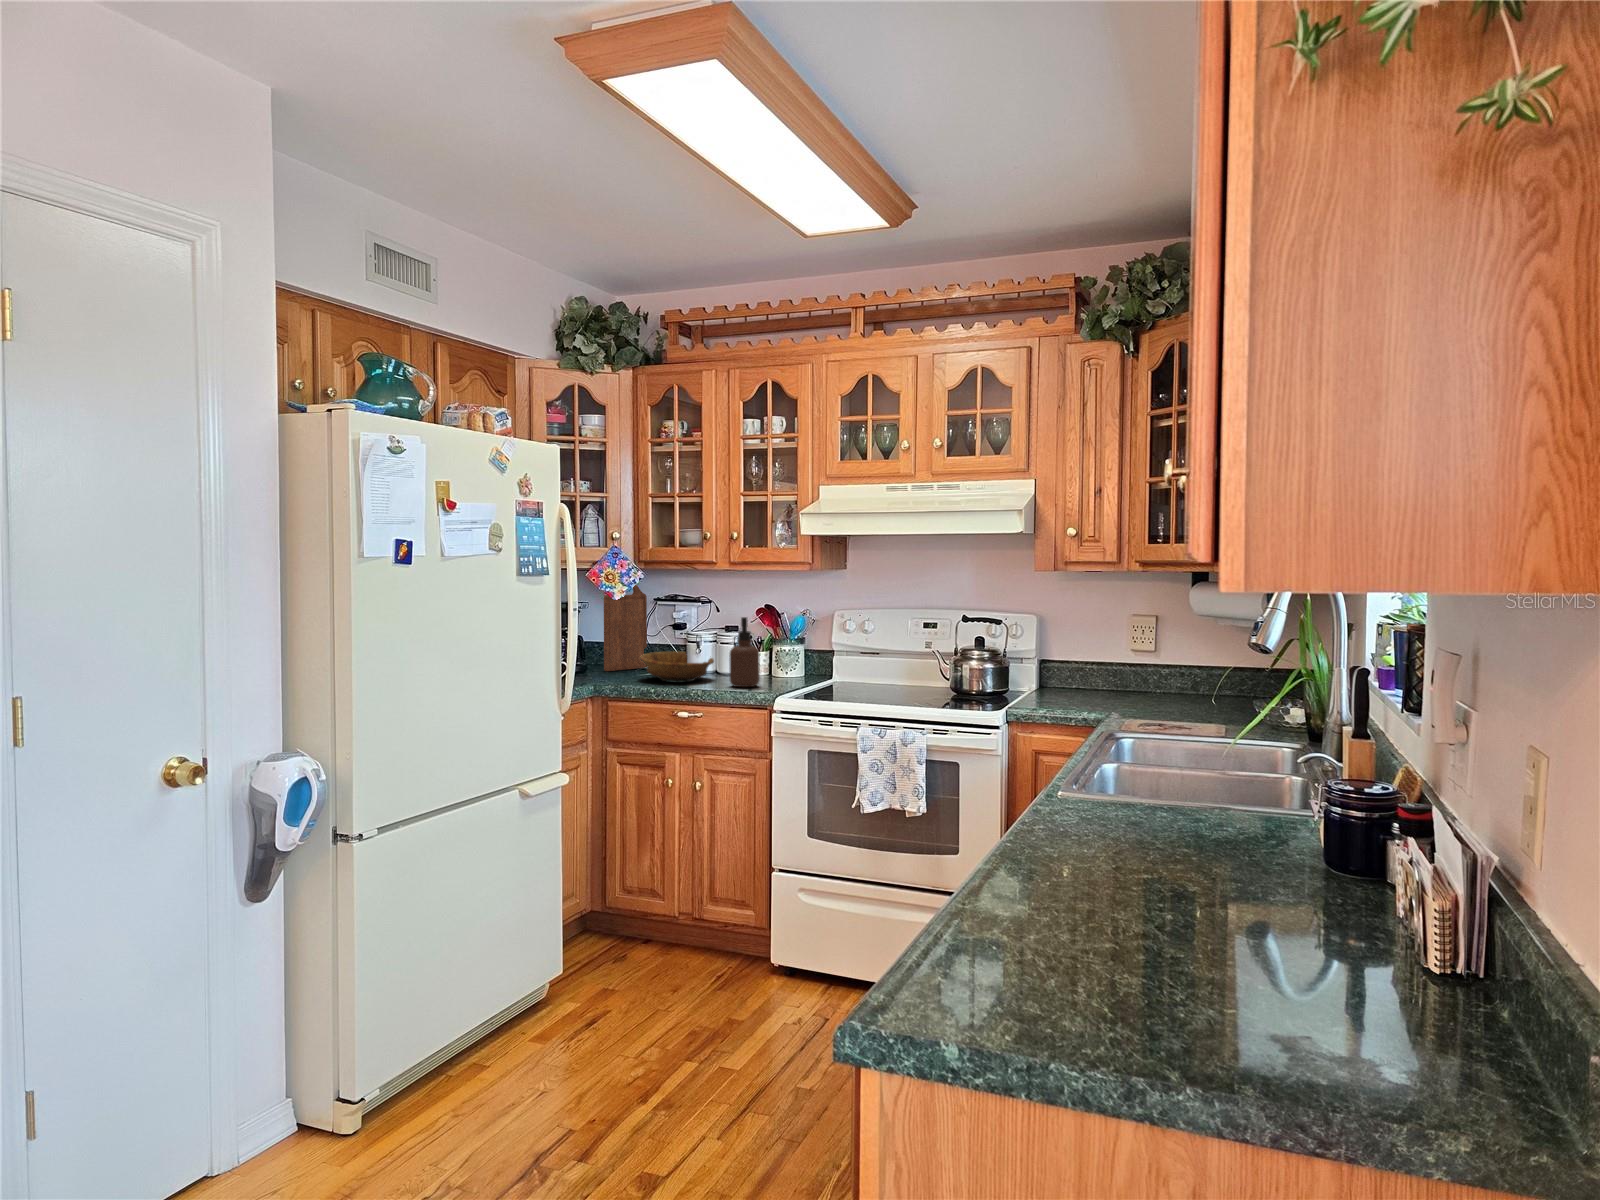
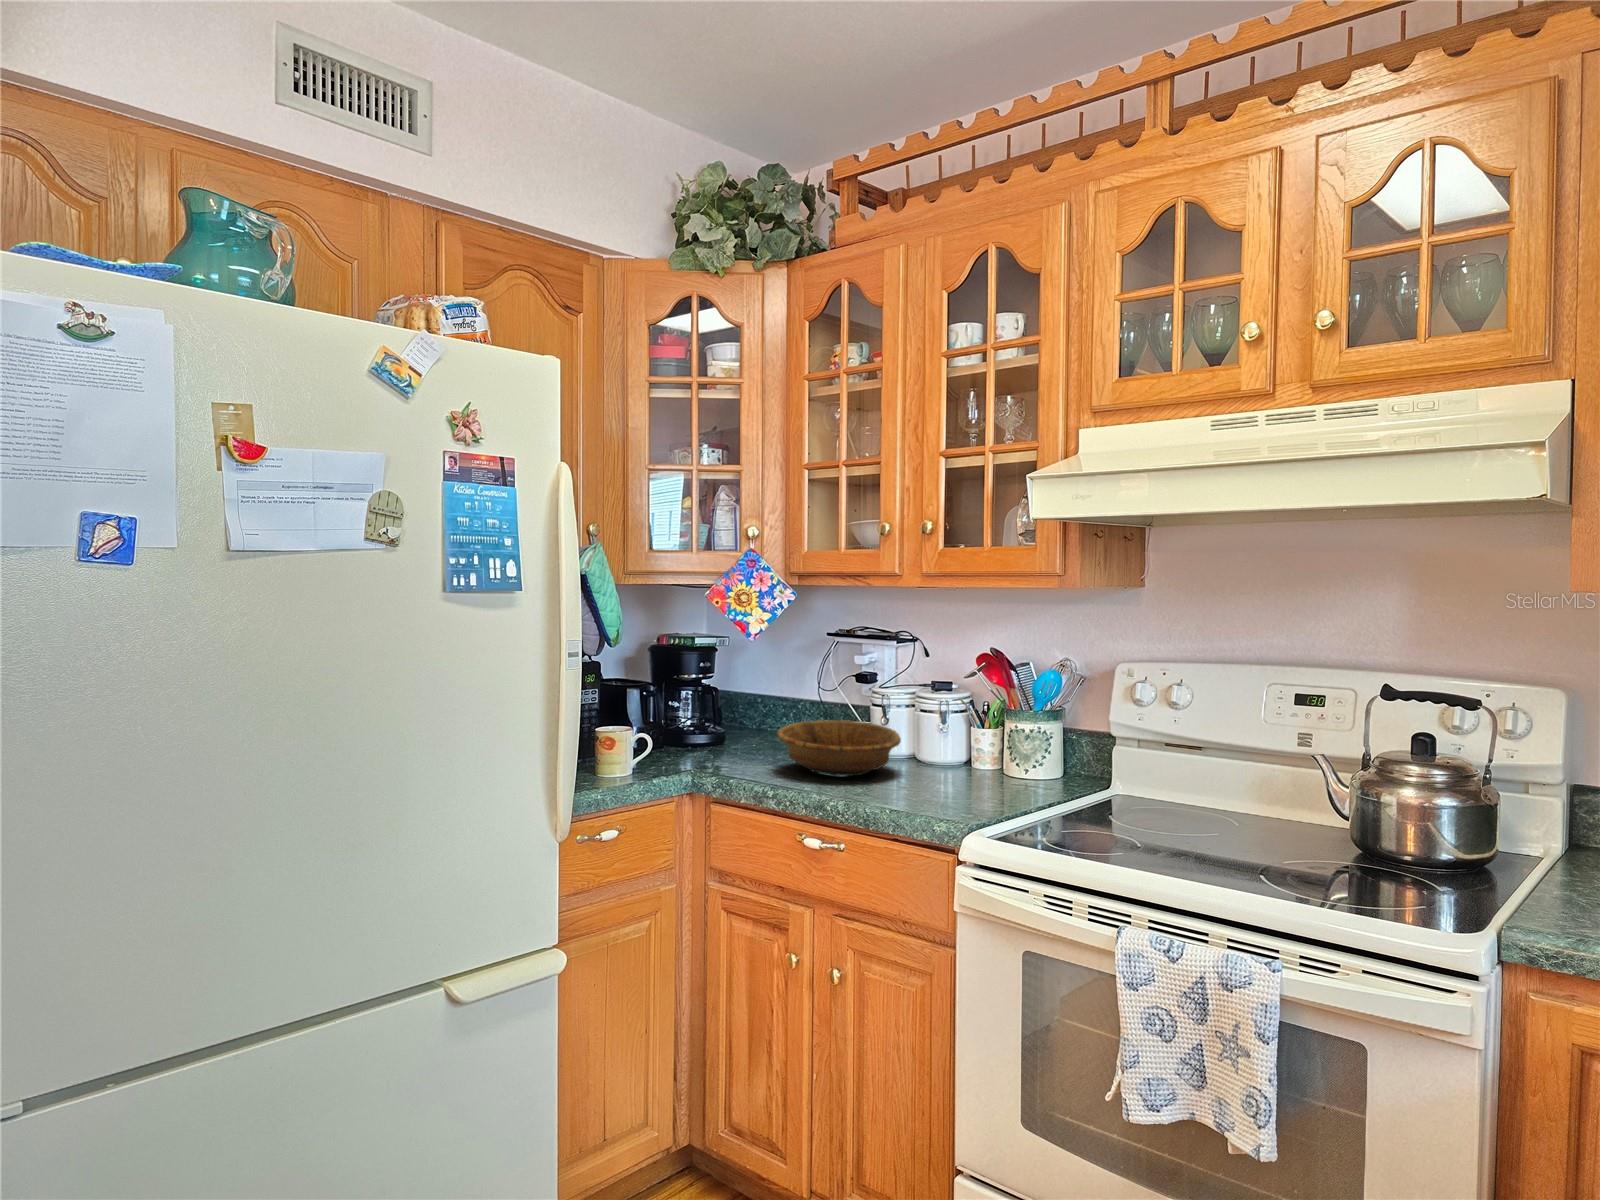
cutting board: present [604,585,647,671] -> none [749,608,822,744]
soap dispenser: present [729,617,760,687] -> none [911,671,965,798]

